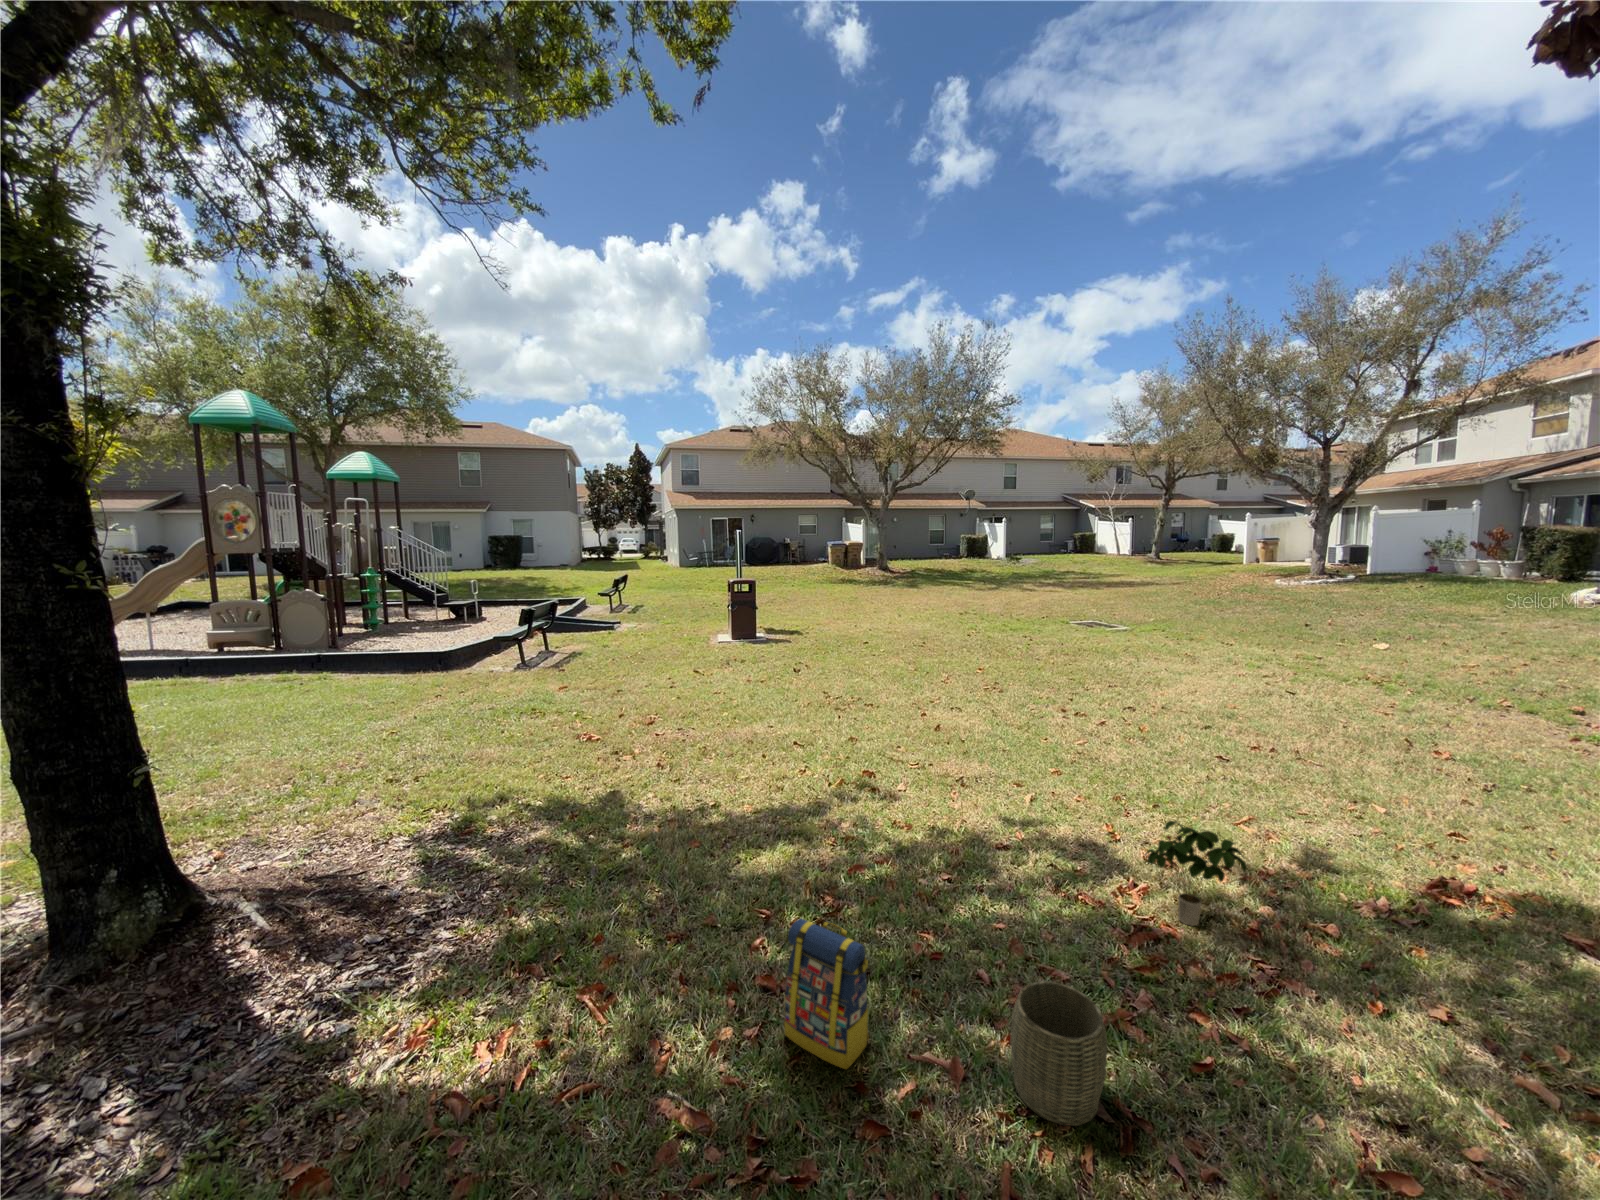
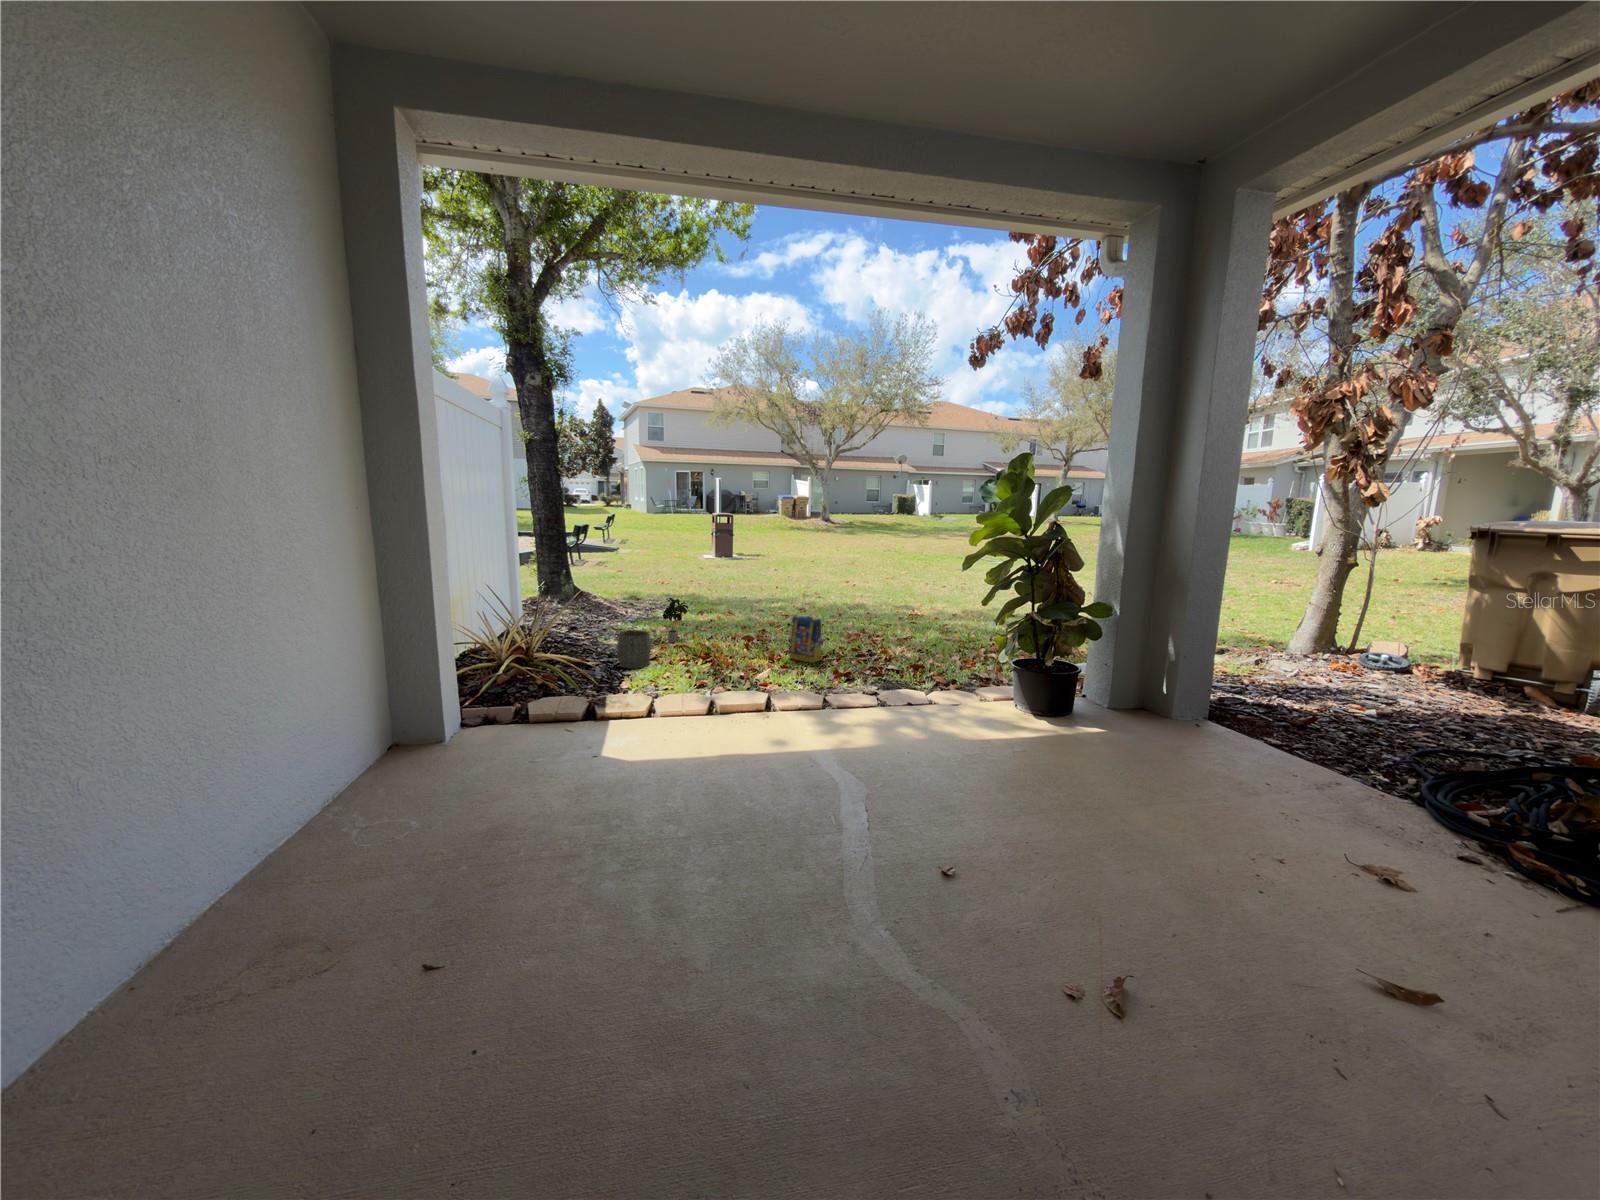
potted plant: present [1145,821,1246,926] -> present [662,598,688,643]
woven basket: present [1010,981,1107,1126] -> present [617,630,651,669]

